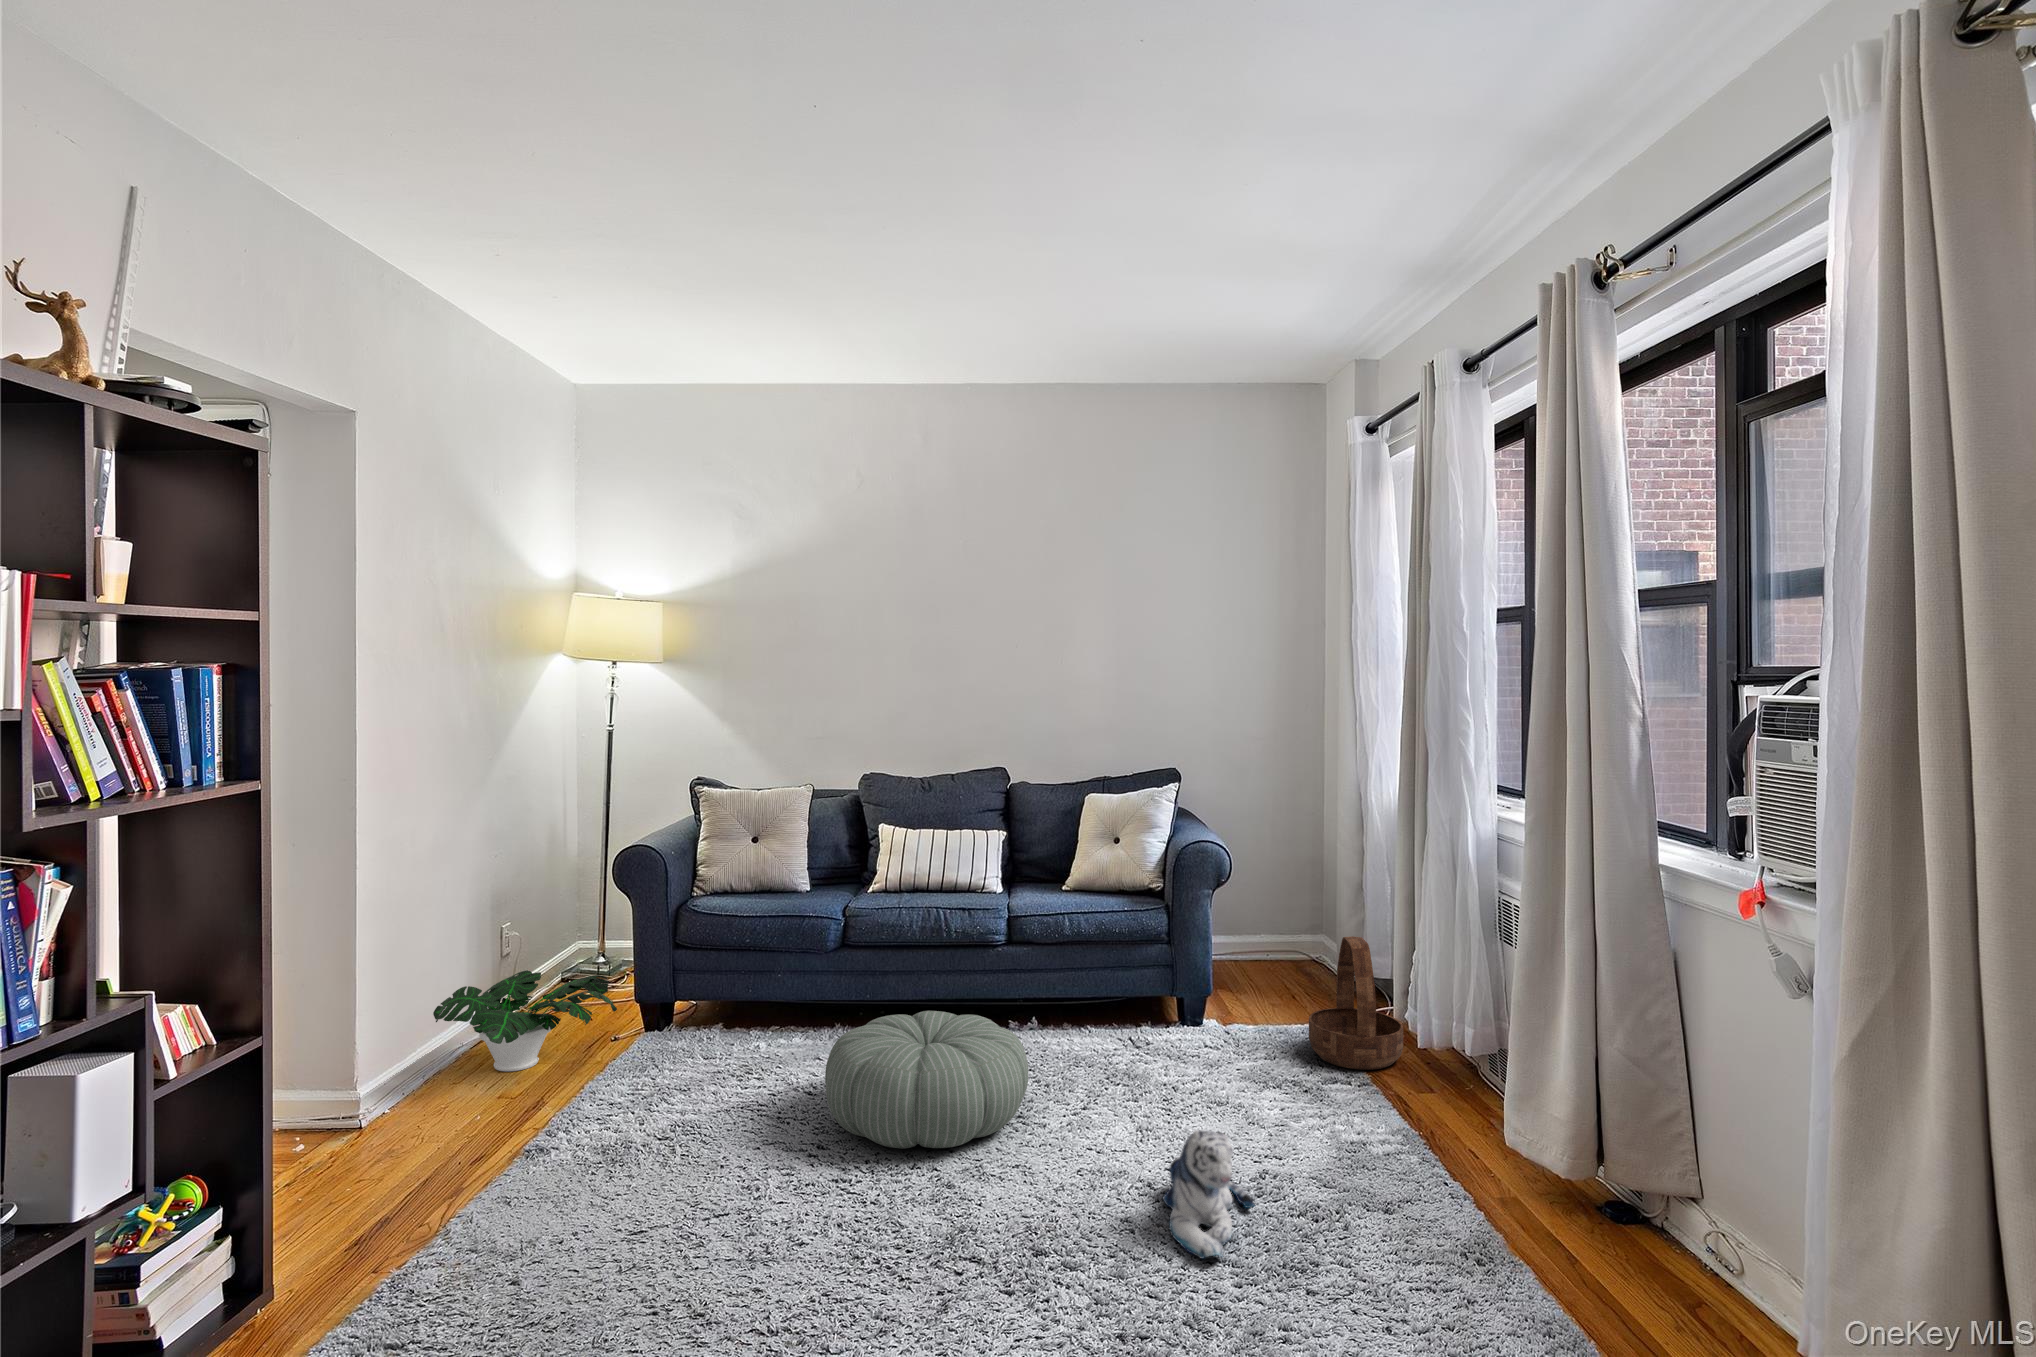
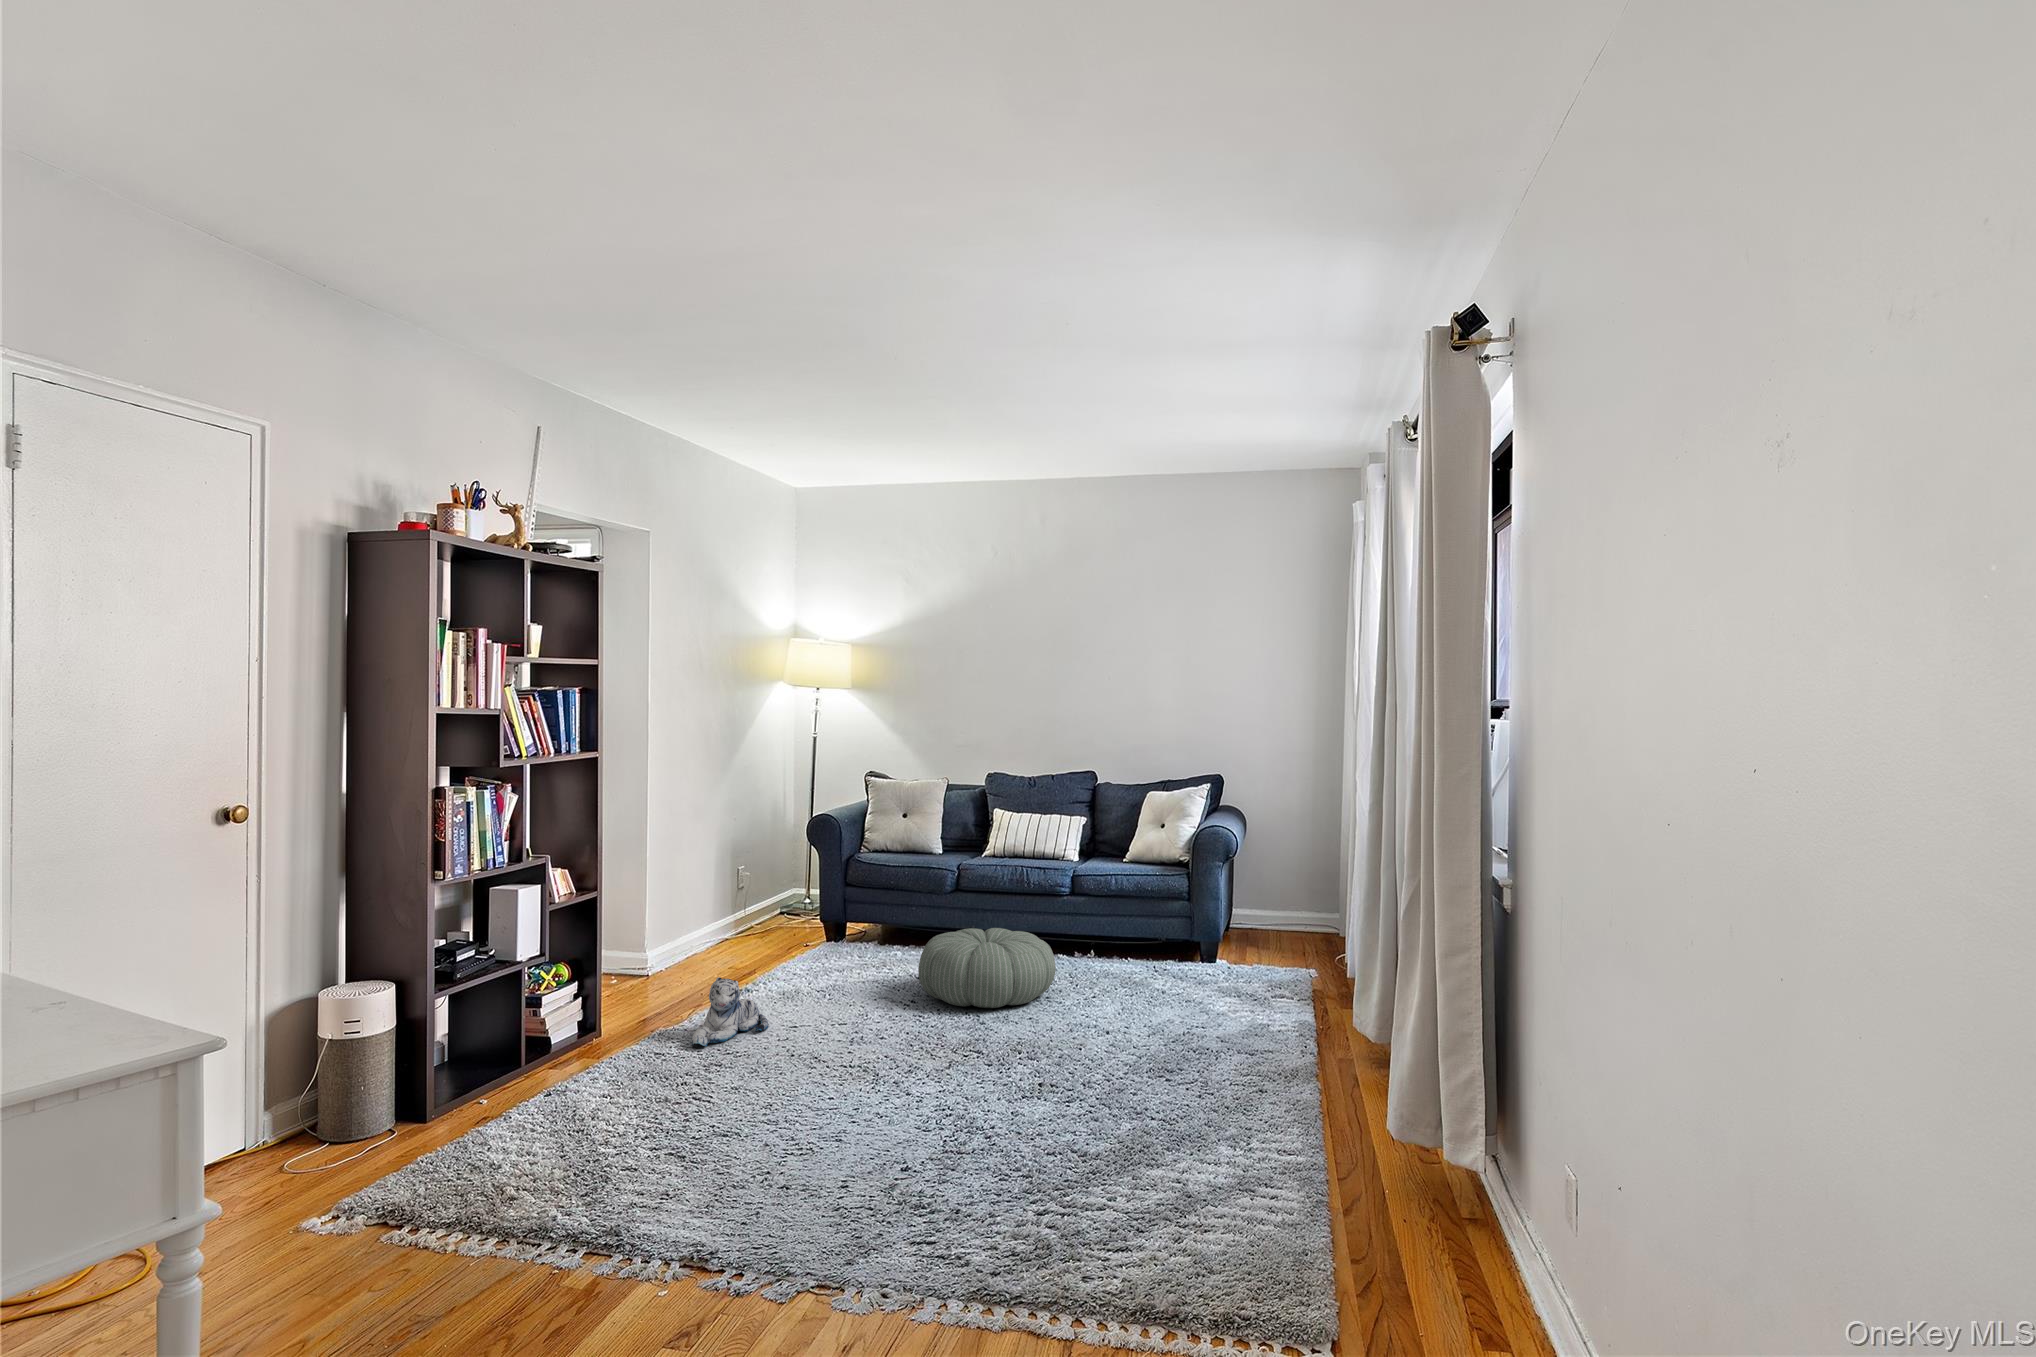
basket: present [1309,936,1403,1070] -> none [1281,896,1351,994]
potted plant: present [433,970,617,1071] -> none [690,896,802,958]
plush toy: present [1163,1130,1254,1259] -> present [691,977,768,1046]

